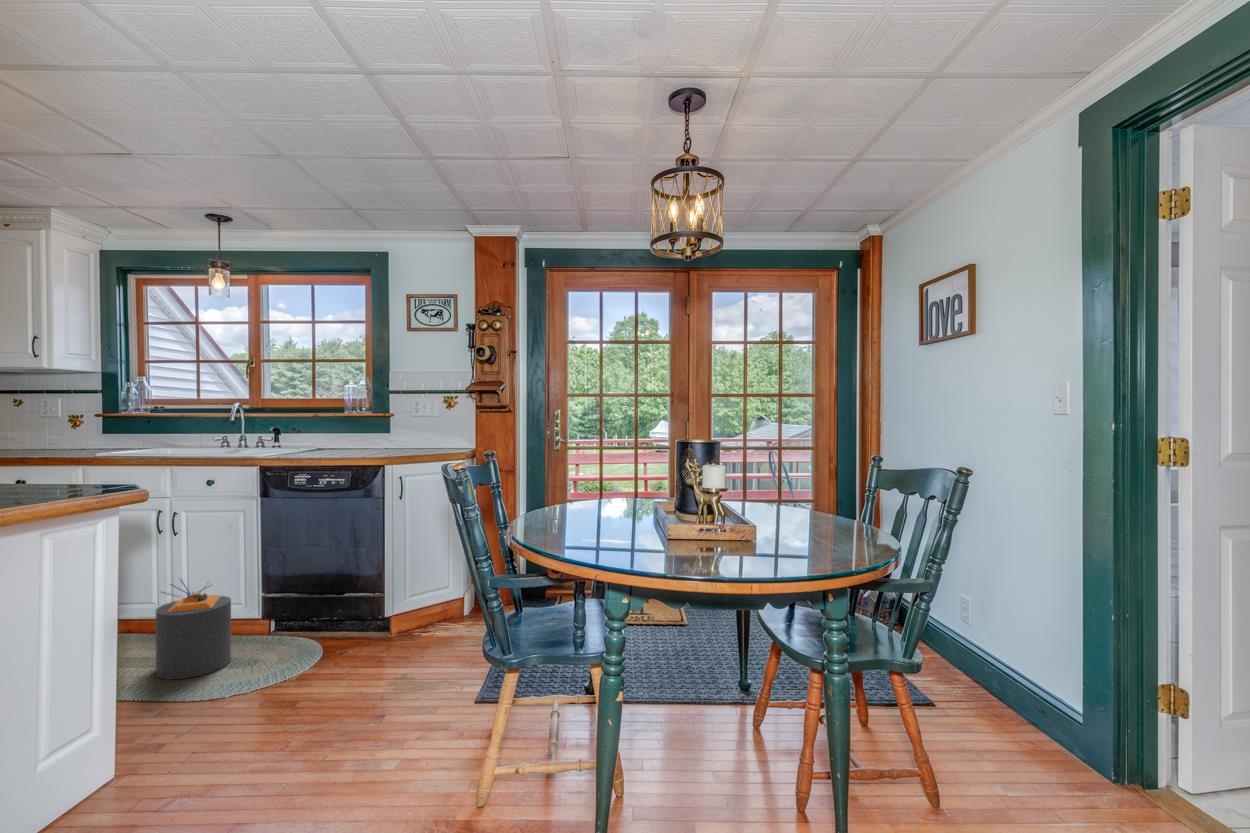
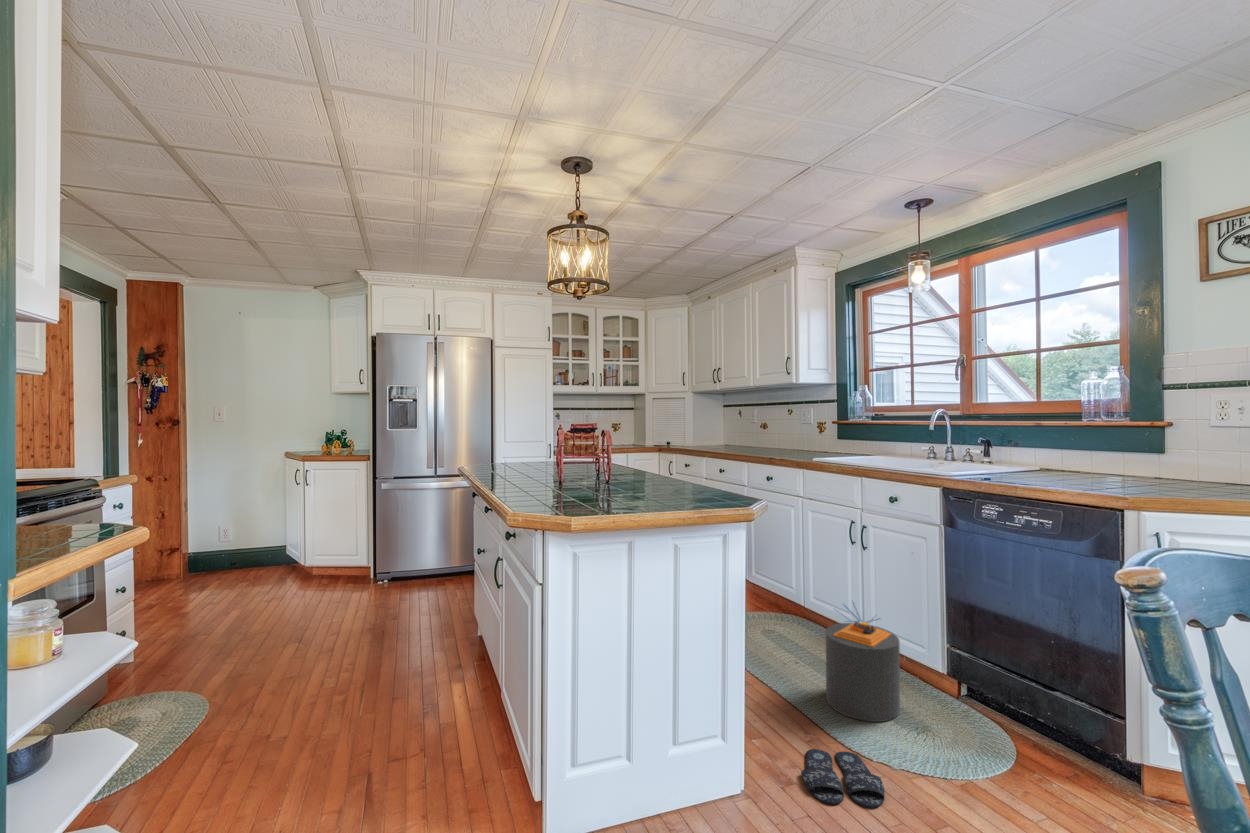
slippers: none [167,694,252,731] -> present [801,749,884,808]

